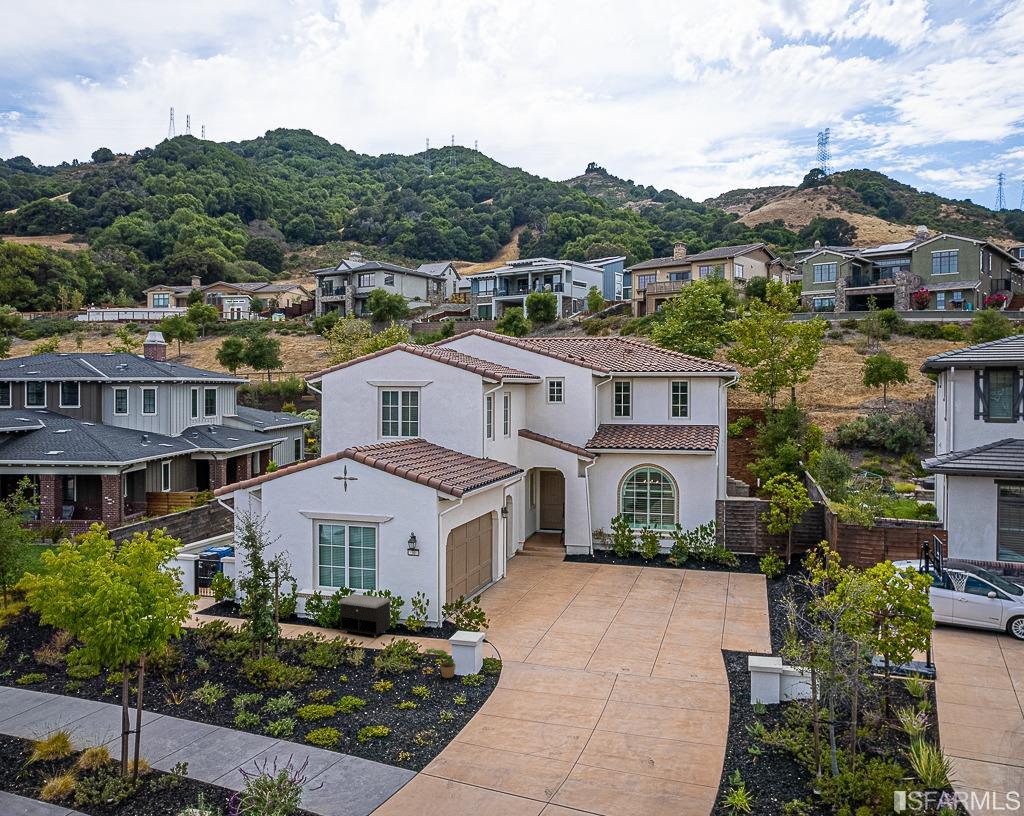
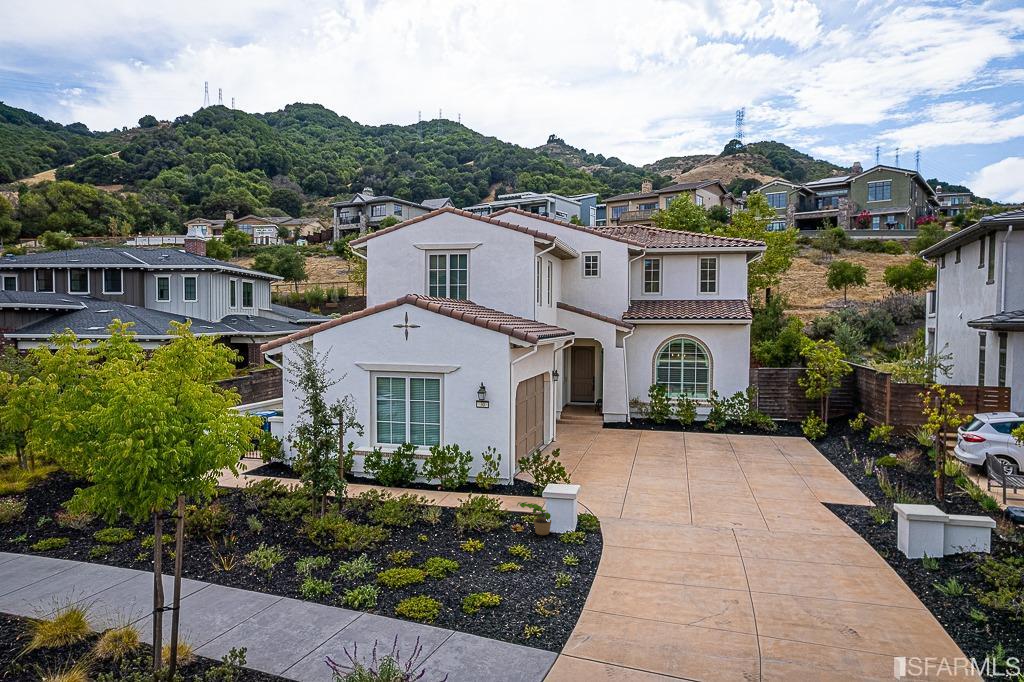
storage bench: present [339,594,390,637] -> none [404,450,459,494]

